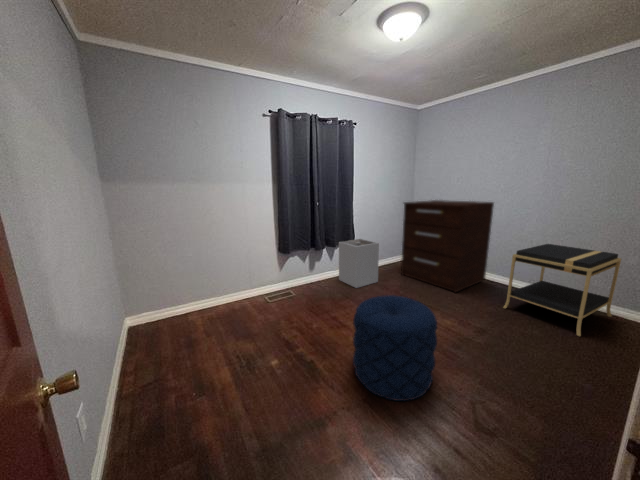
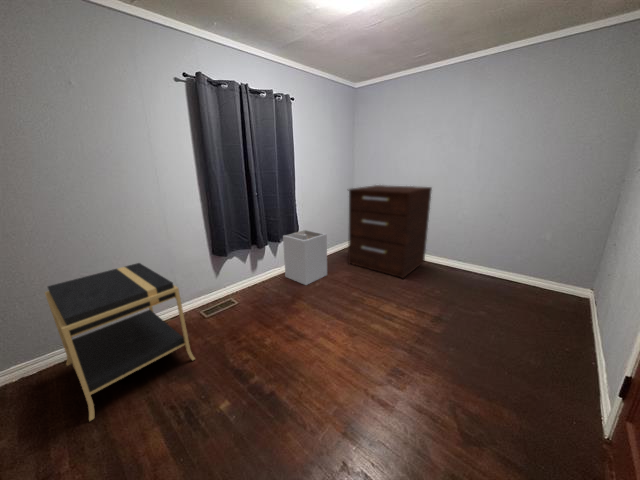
nightstand: present [503,244,621,336] -> present [45,263,195,421]
pouf: present [353,295,437,401] -> none [321,302,414,426]

